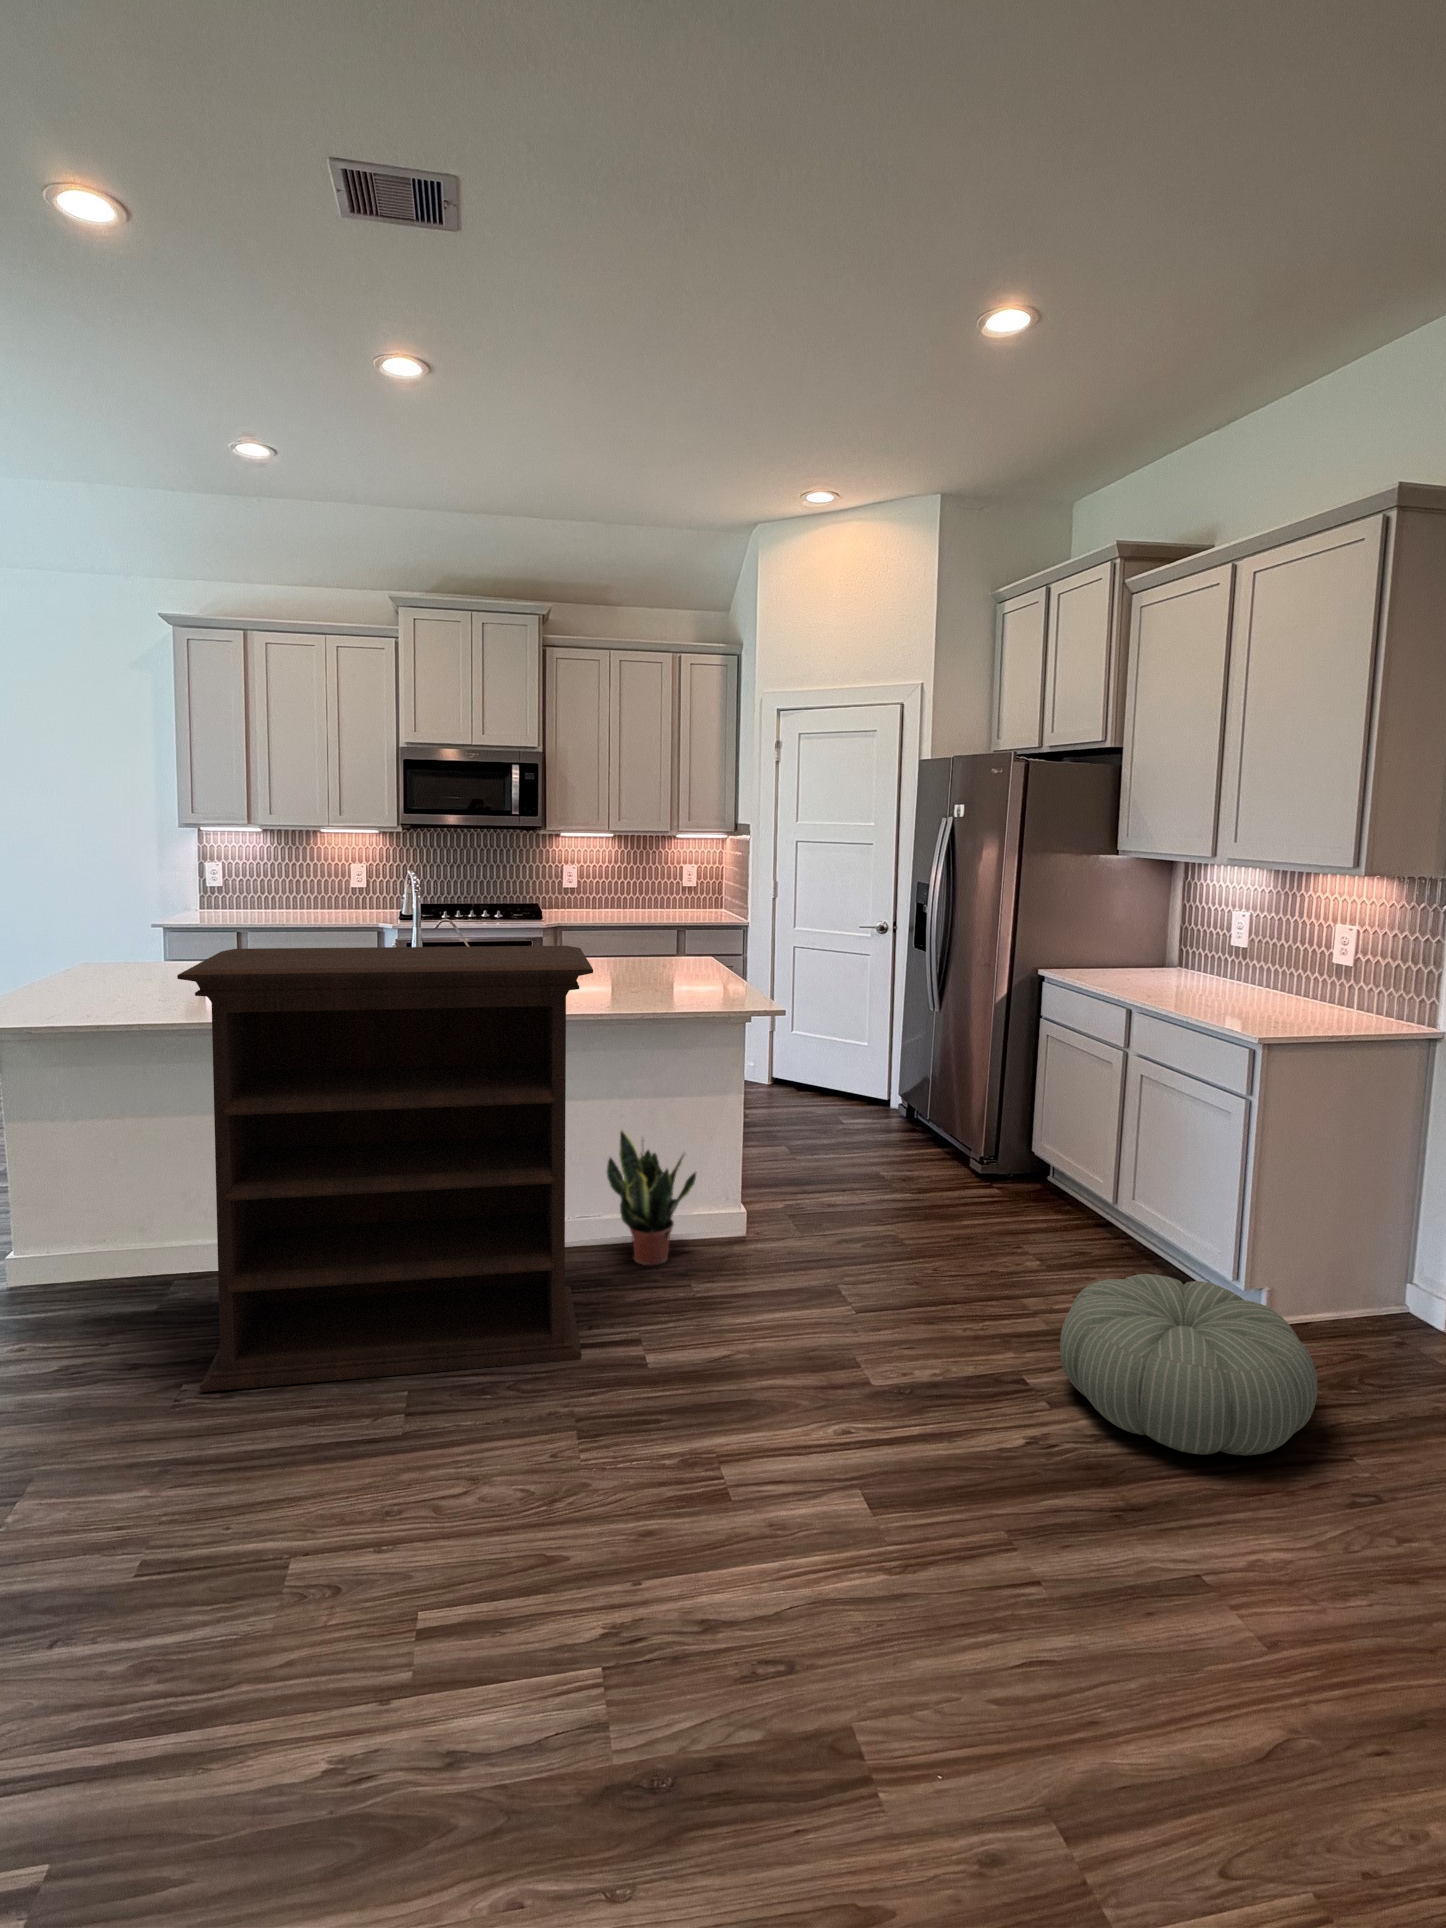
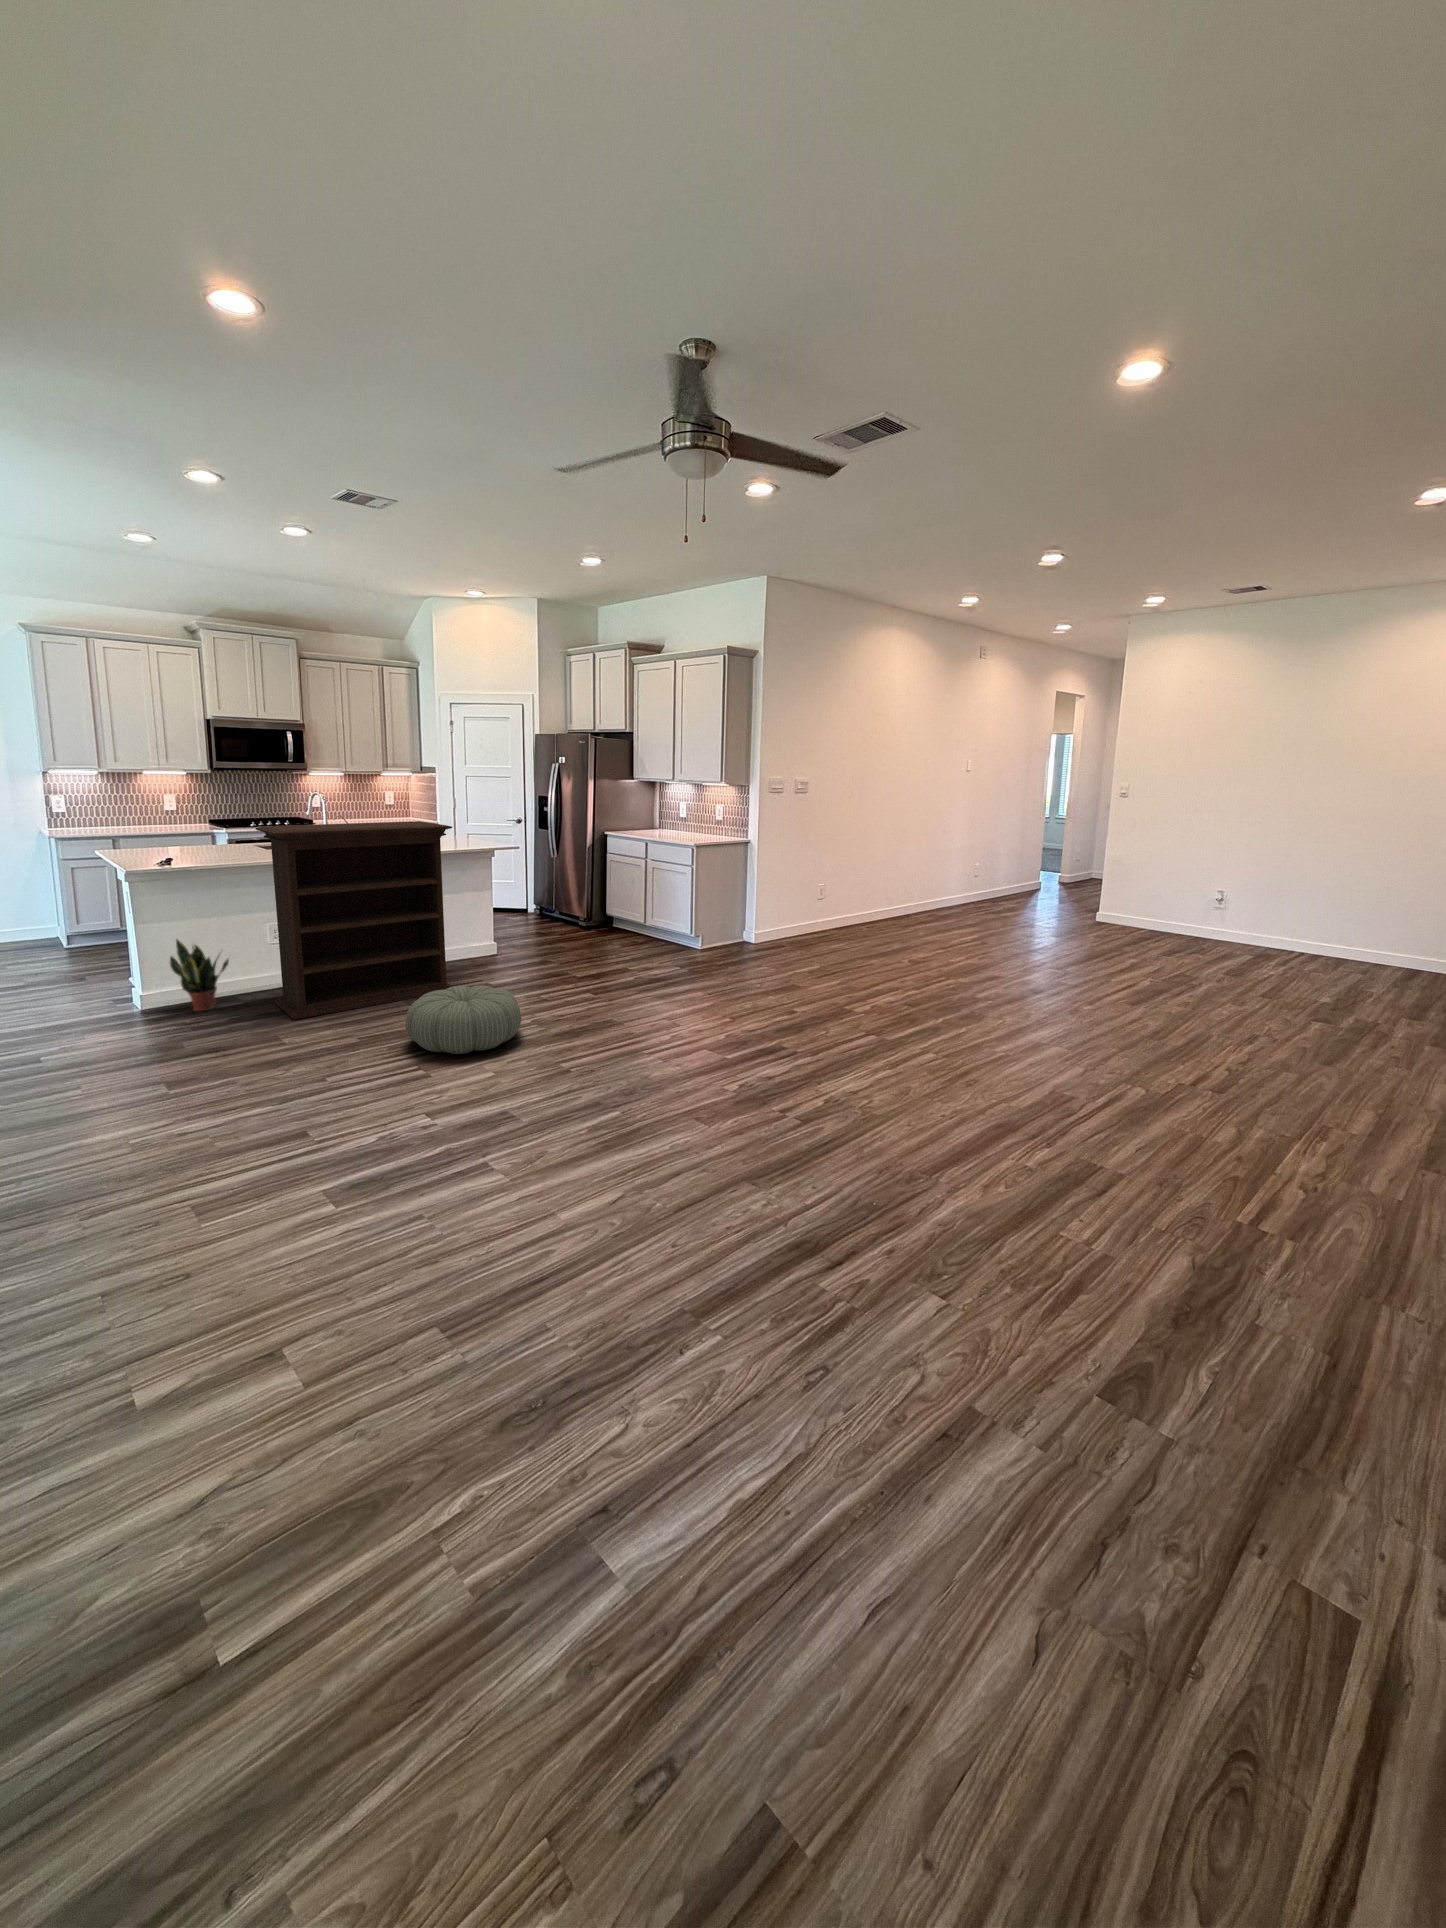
potted plant: present [607,1131,696,1265] -> present [170,940,229,1011]
pouf: present [1060,1274,1318,1455] -> present [406,985,521,1054]

